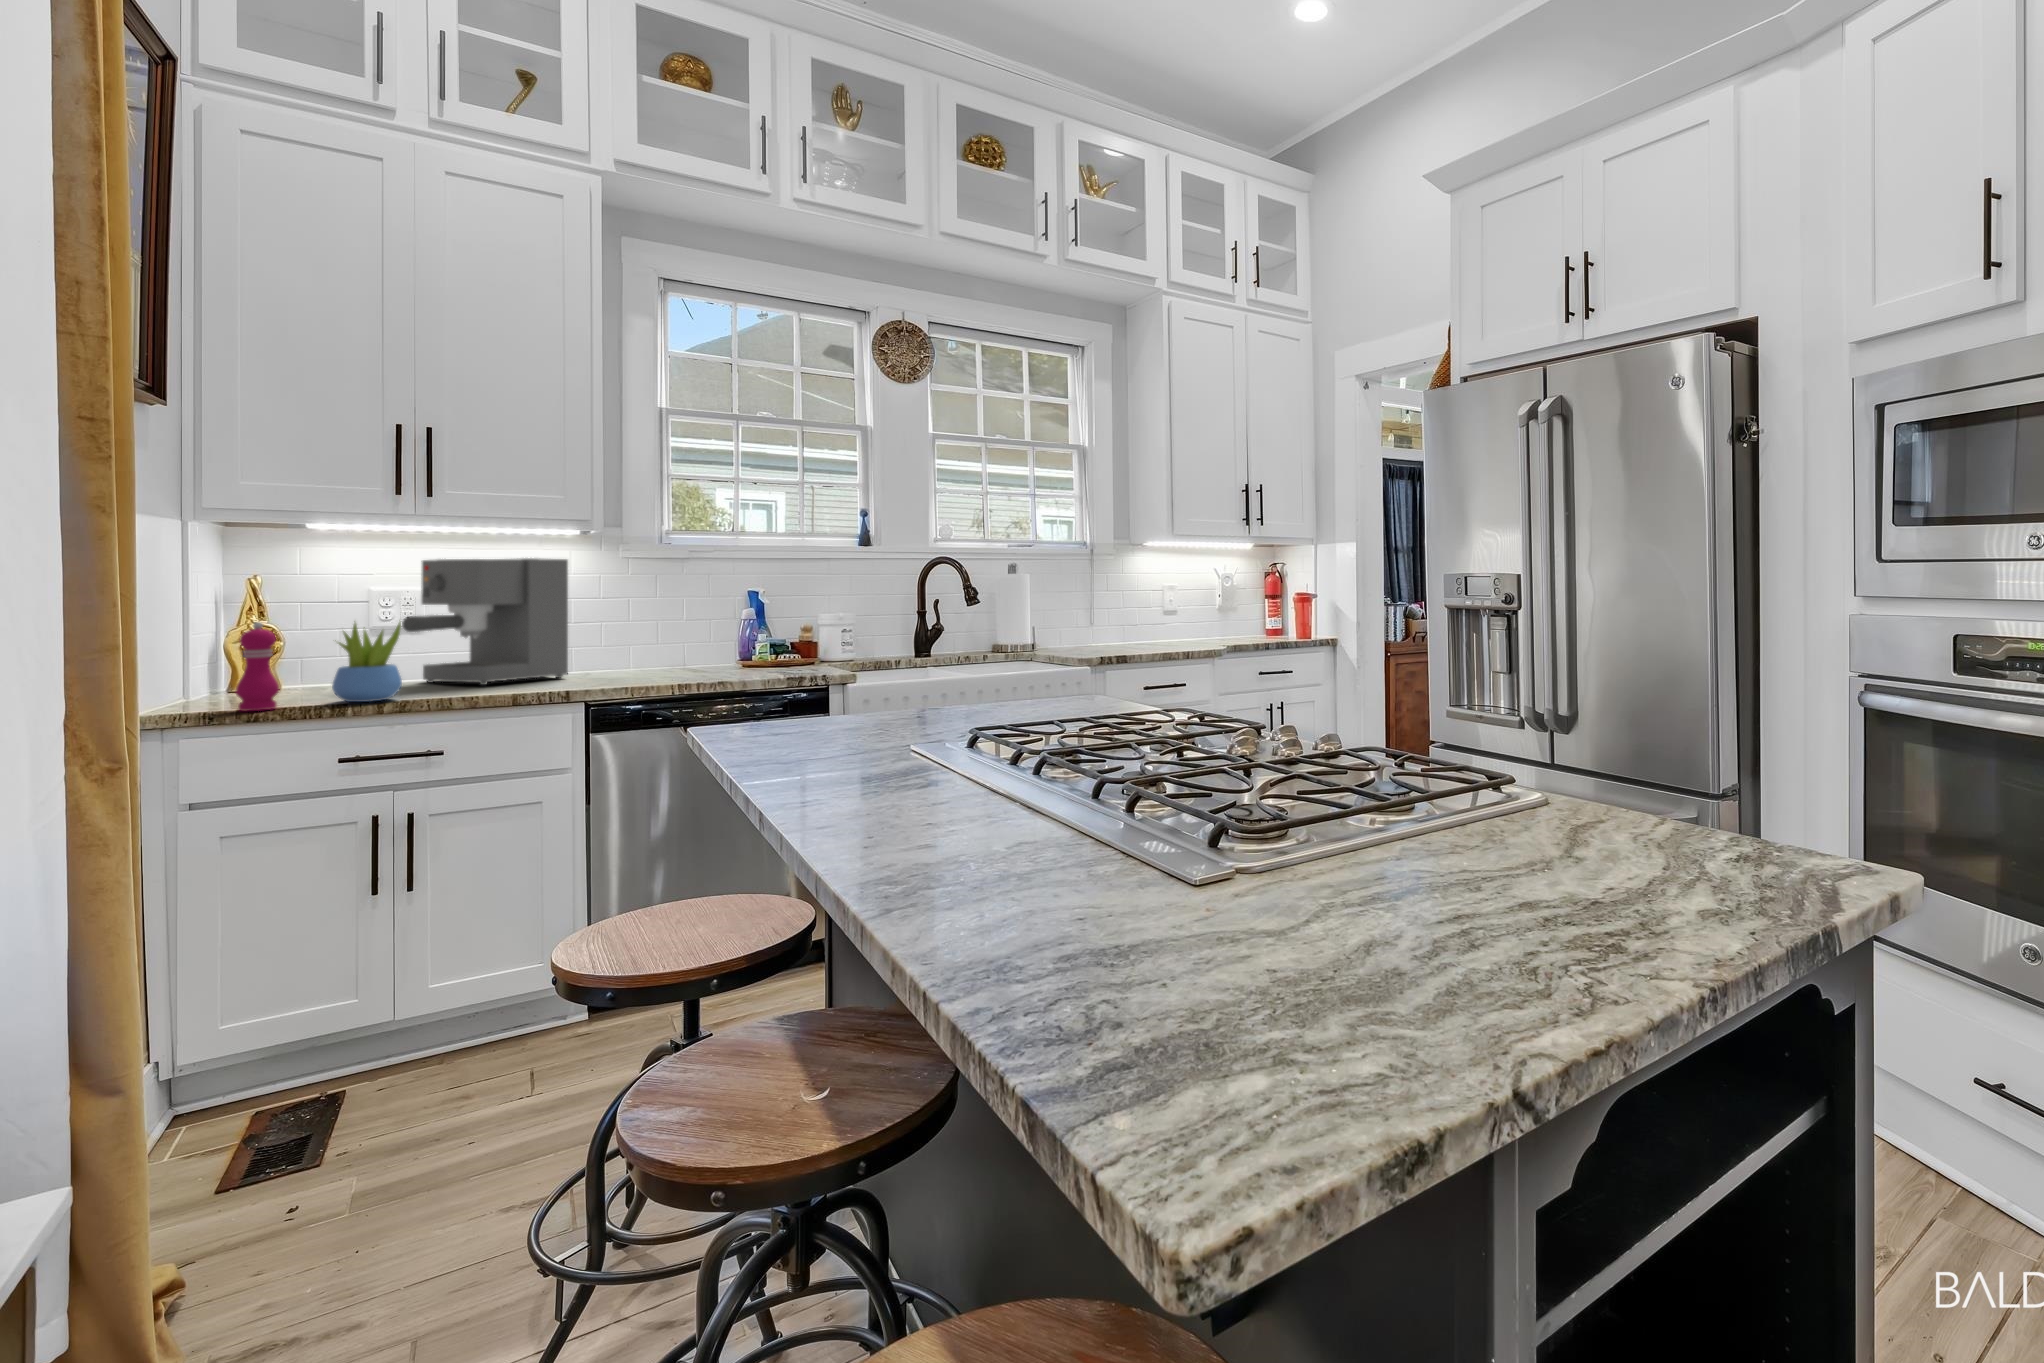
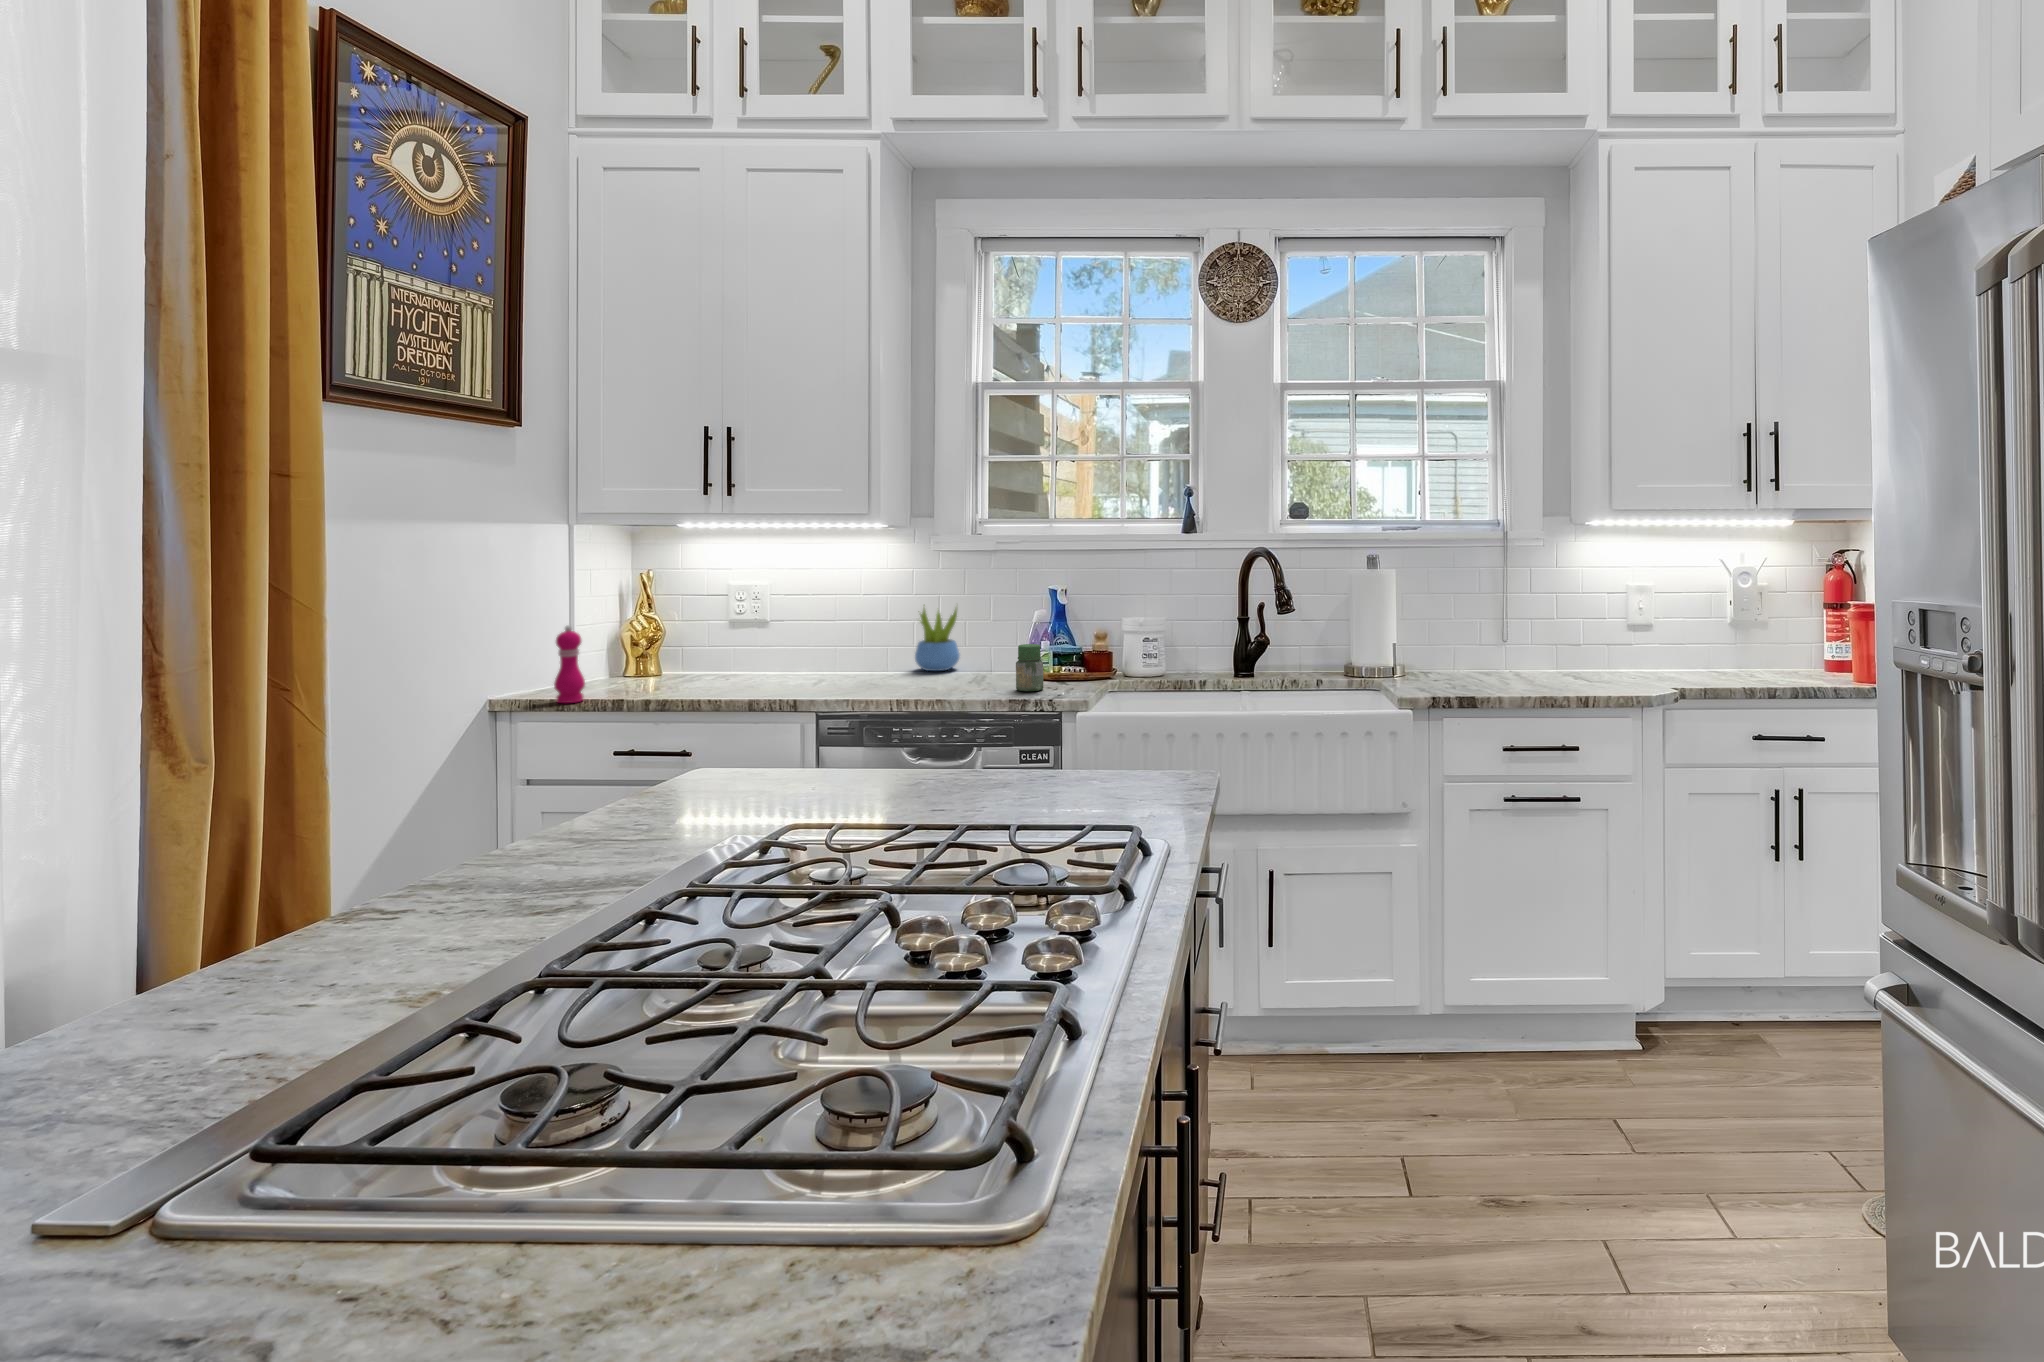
coffee maker: present [402,558,568,685] -> none [701,553,849,684]
succulent plant: present [332,622,402,702] -> present [915,609,960,671]
jar: none [770,633,795,672] -> present [1016,644,1043,691]

